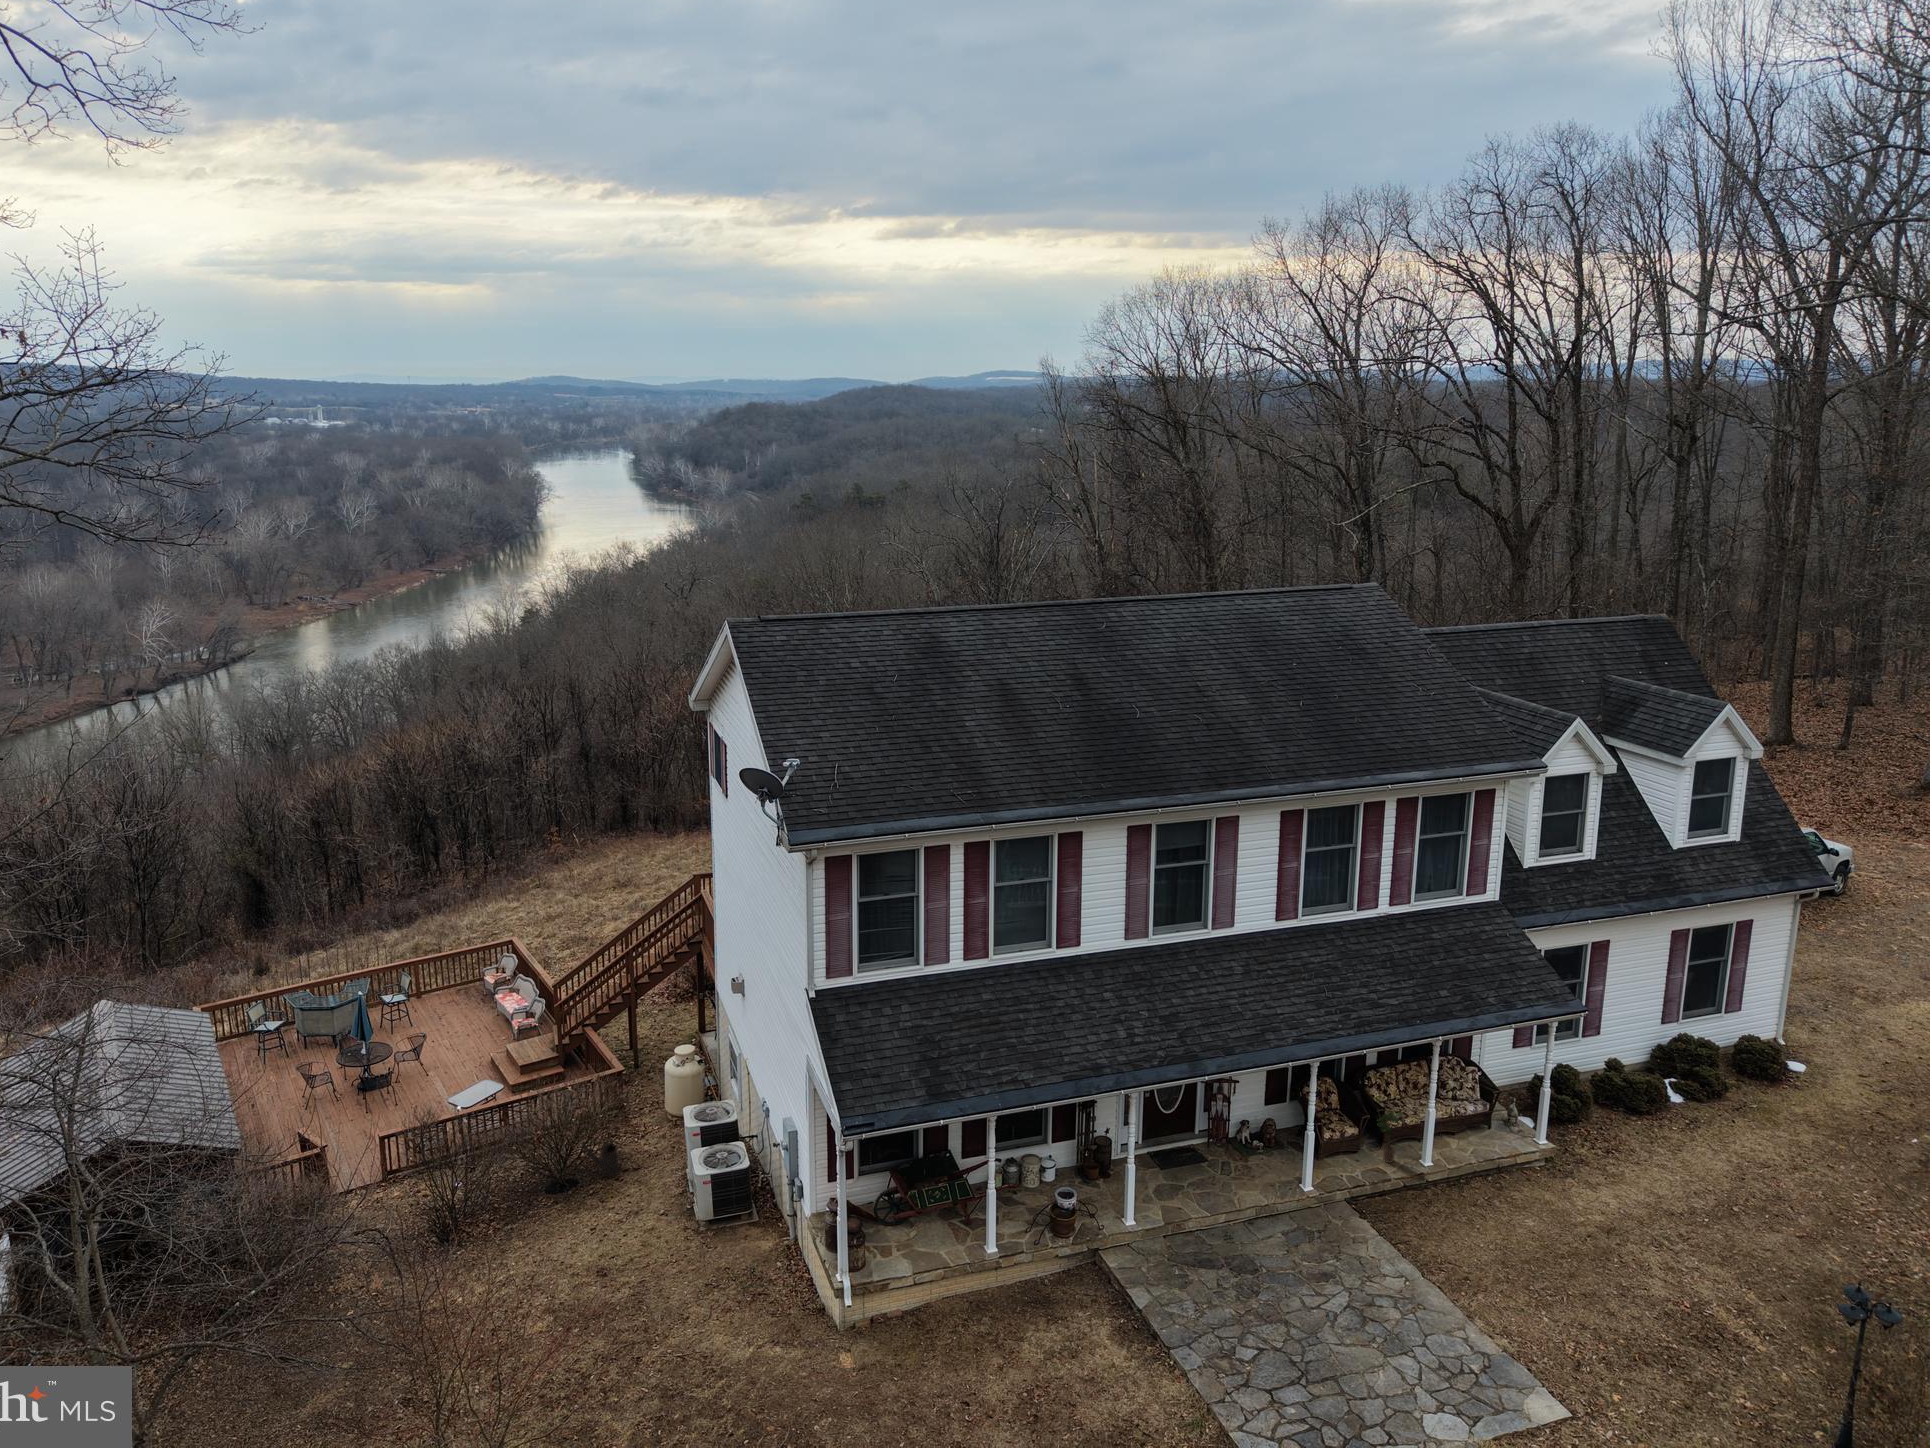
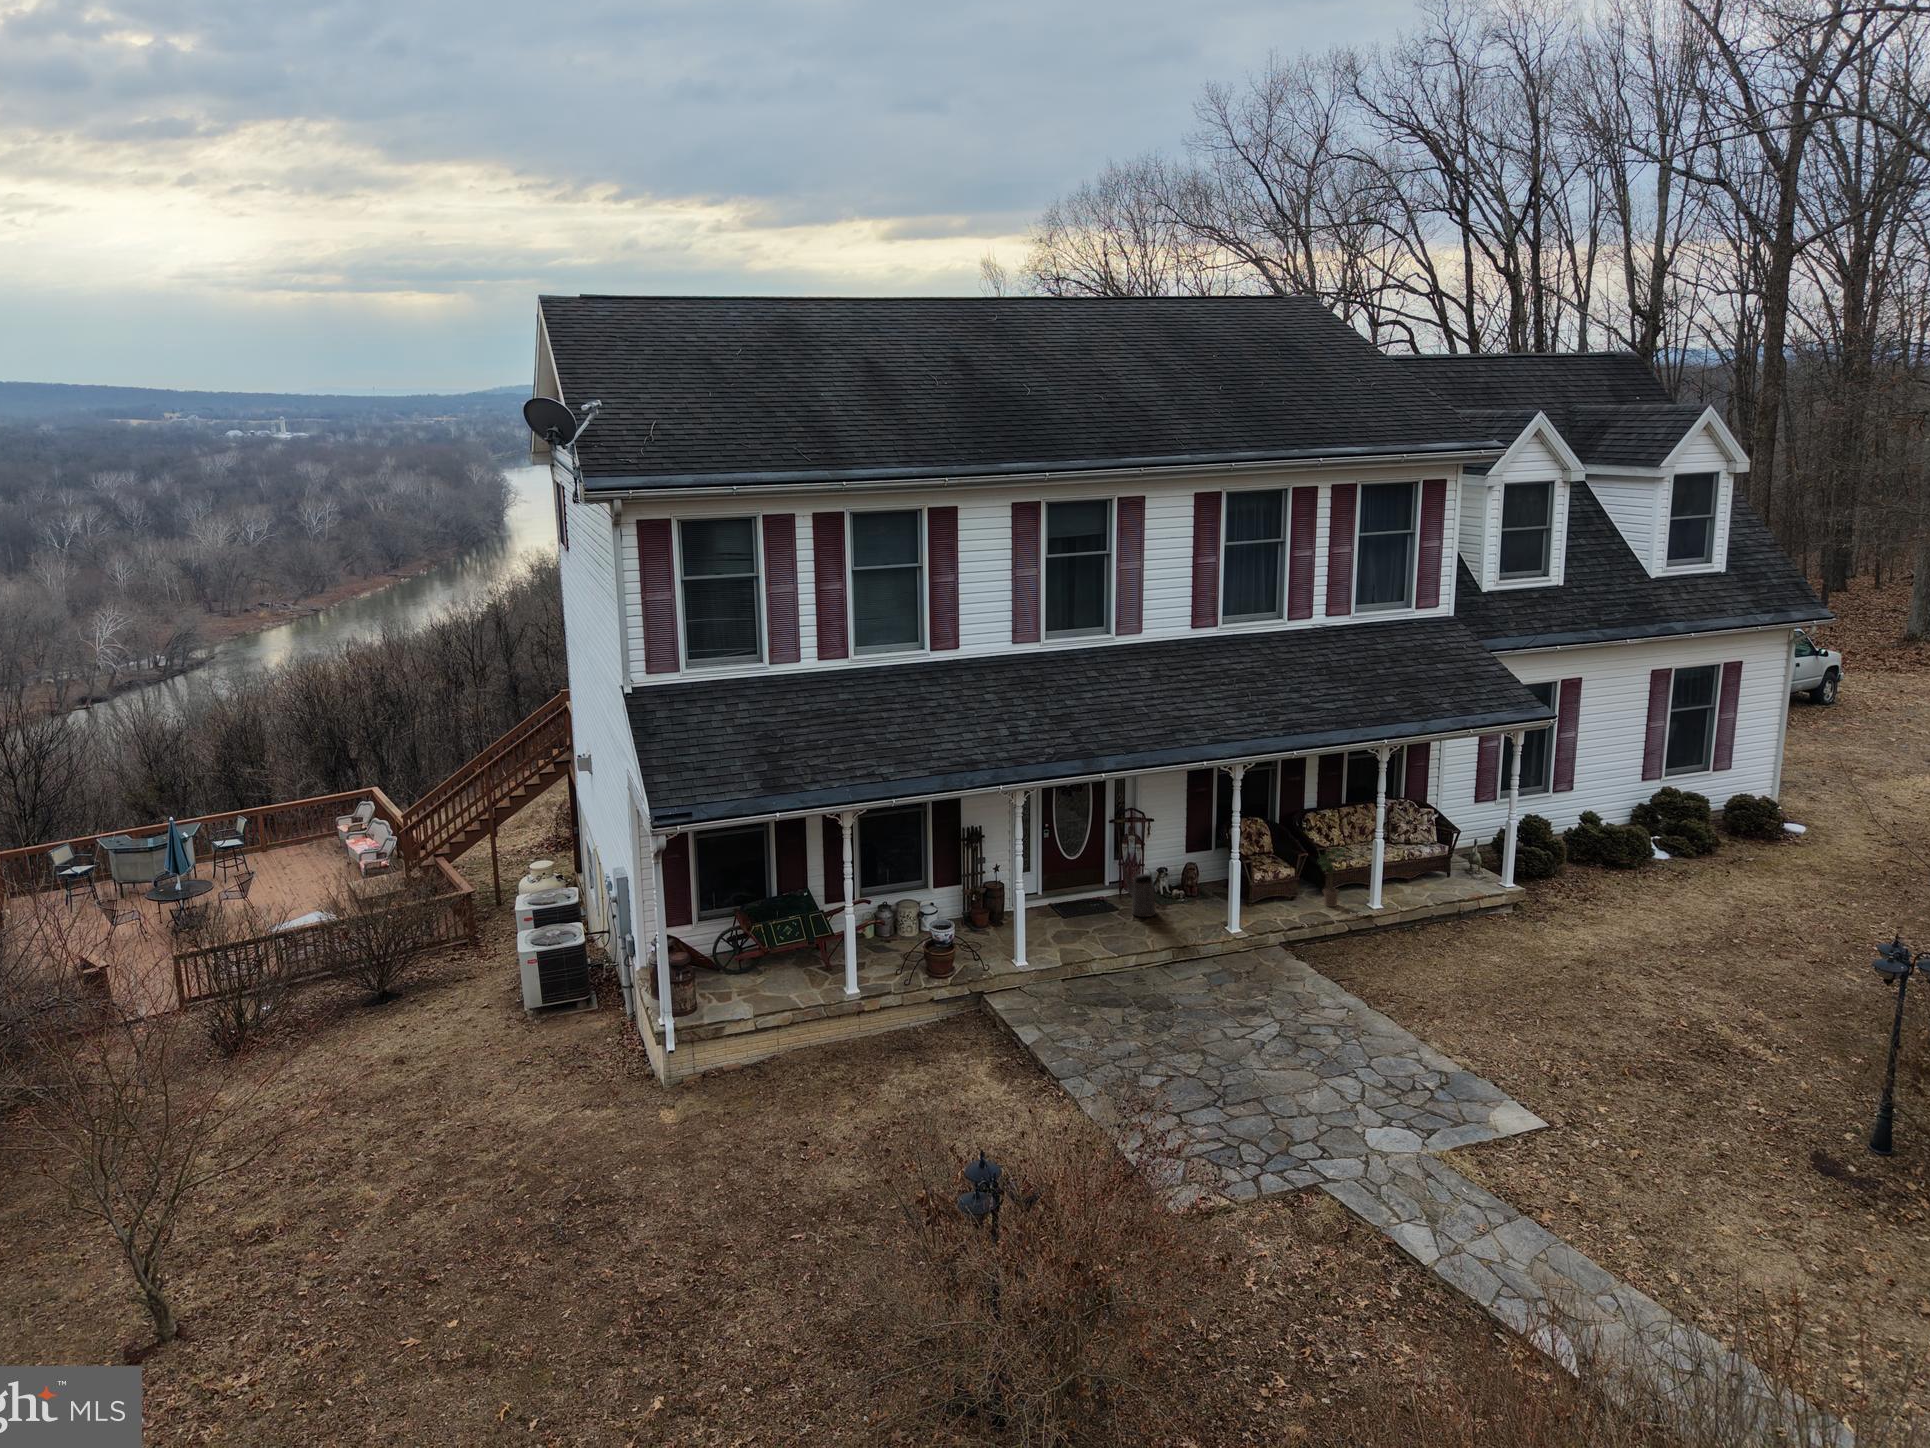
watering can: present [582,1139,620,1177] -> present [1122,866,1156,917]

